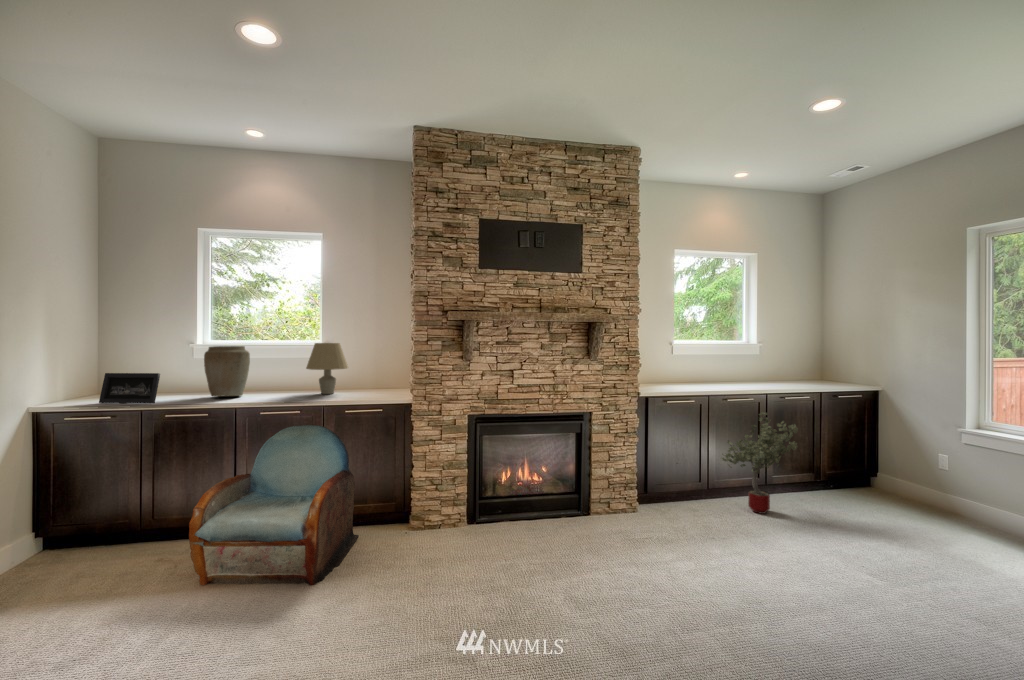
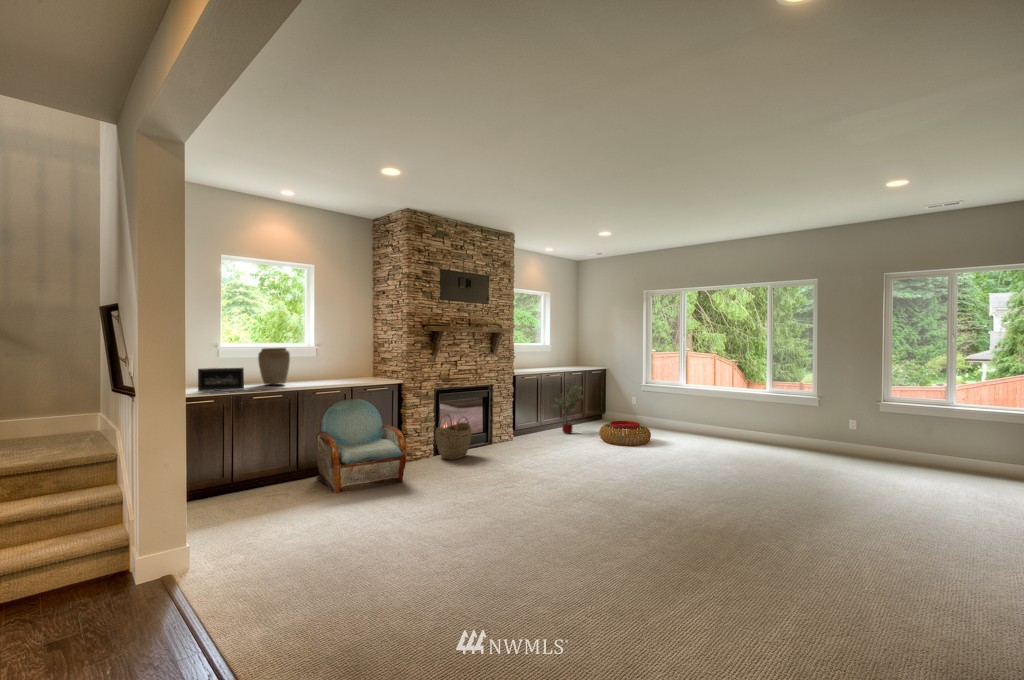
table lamp: present [306,343,348,394] -> none [320,345,349,381]
woven basket: none [456,459,519,542] -> present [436,414,472,460]
pouf: none [811,511,957,589] -> present [599,421,651,446]

